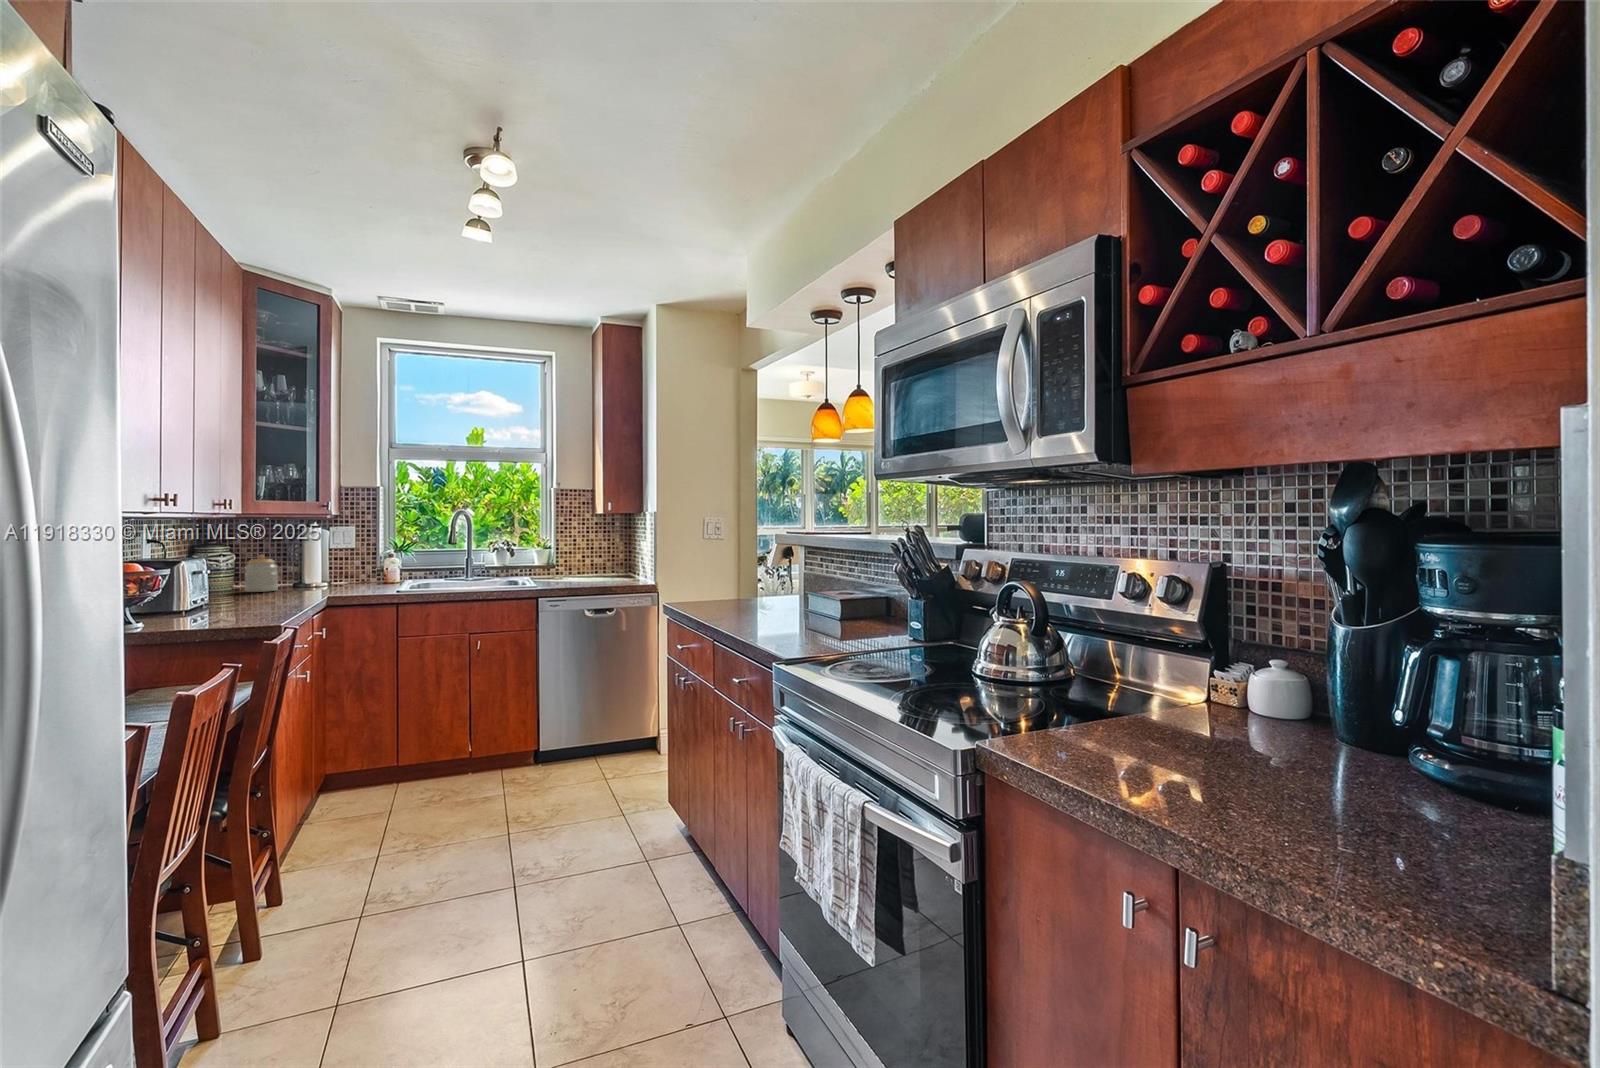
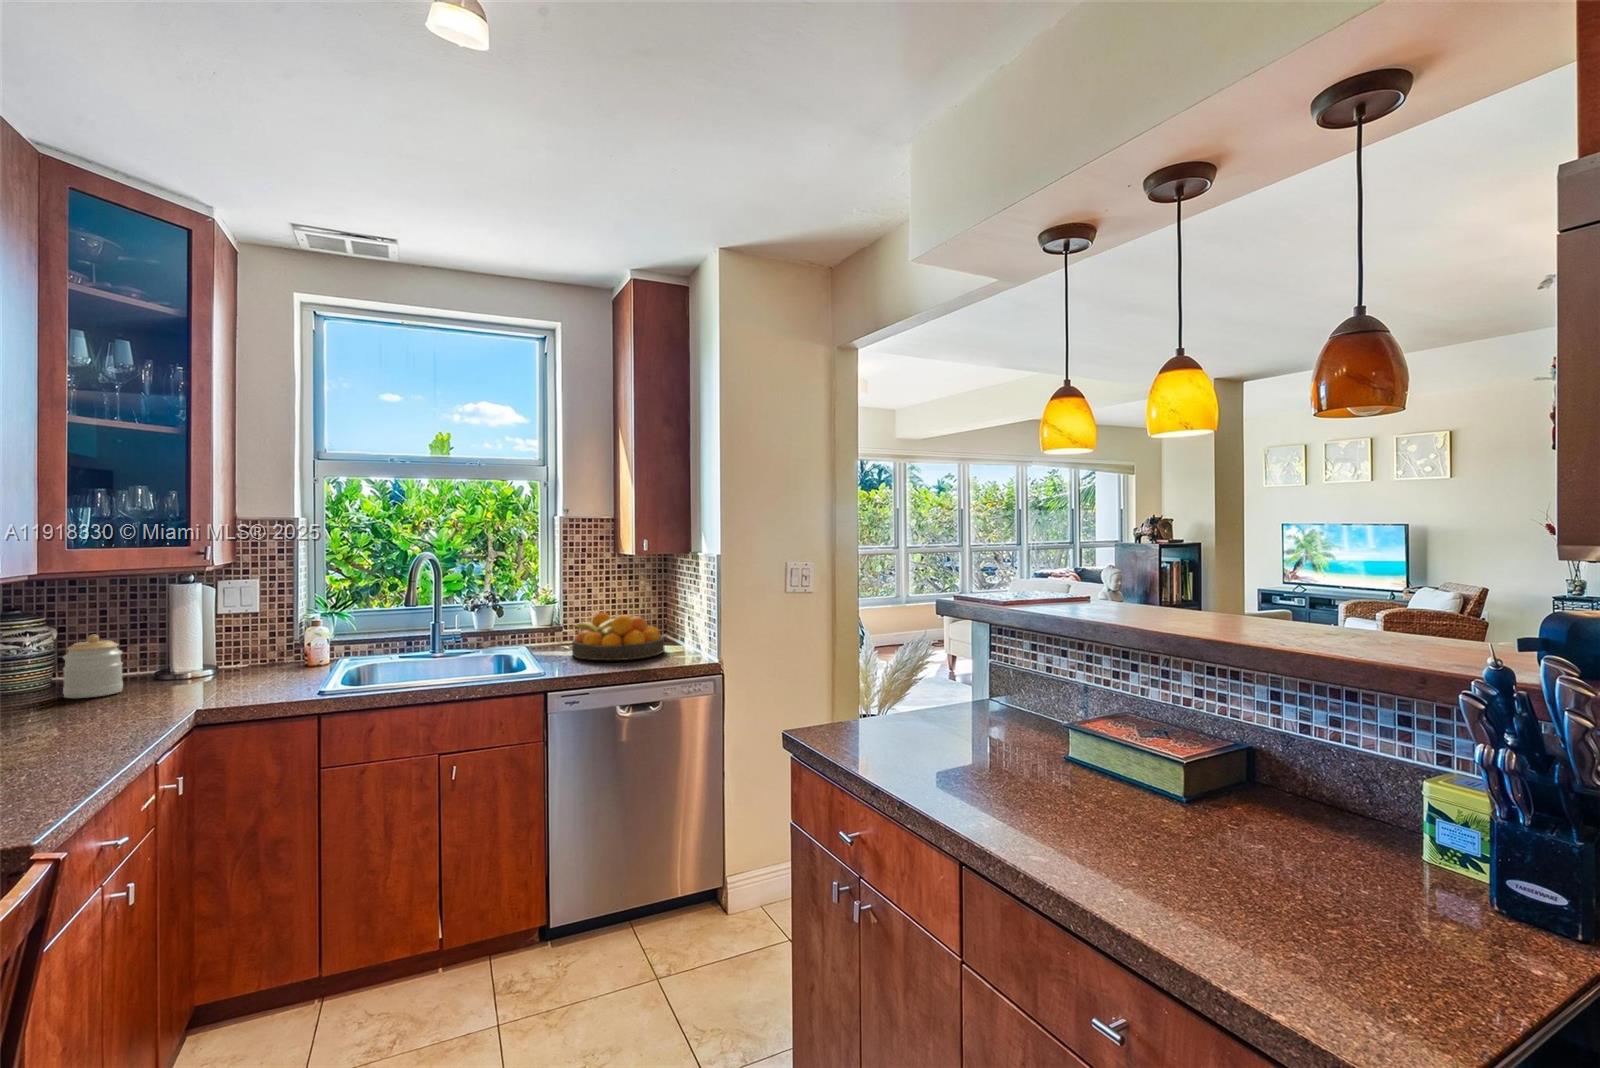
fruit bowl: none [558,553,623,582] -> present [571,612,665,660]

